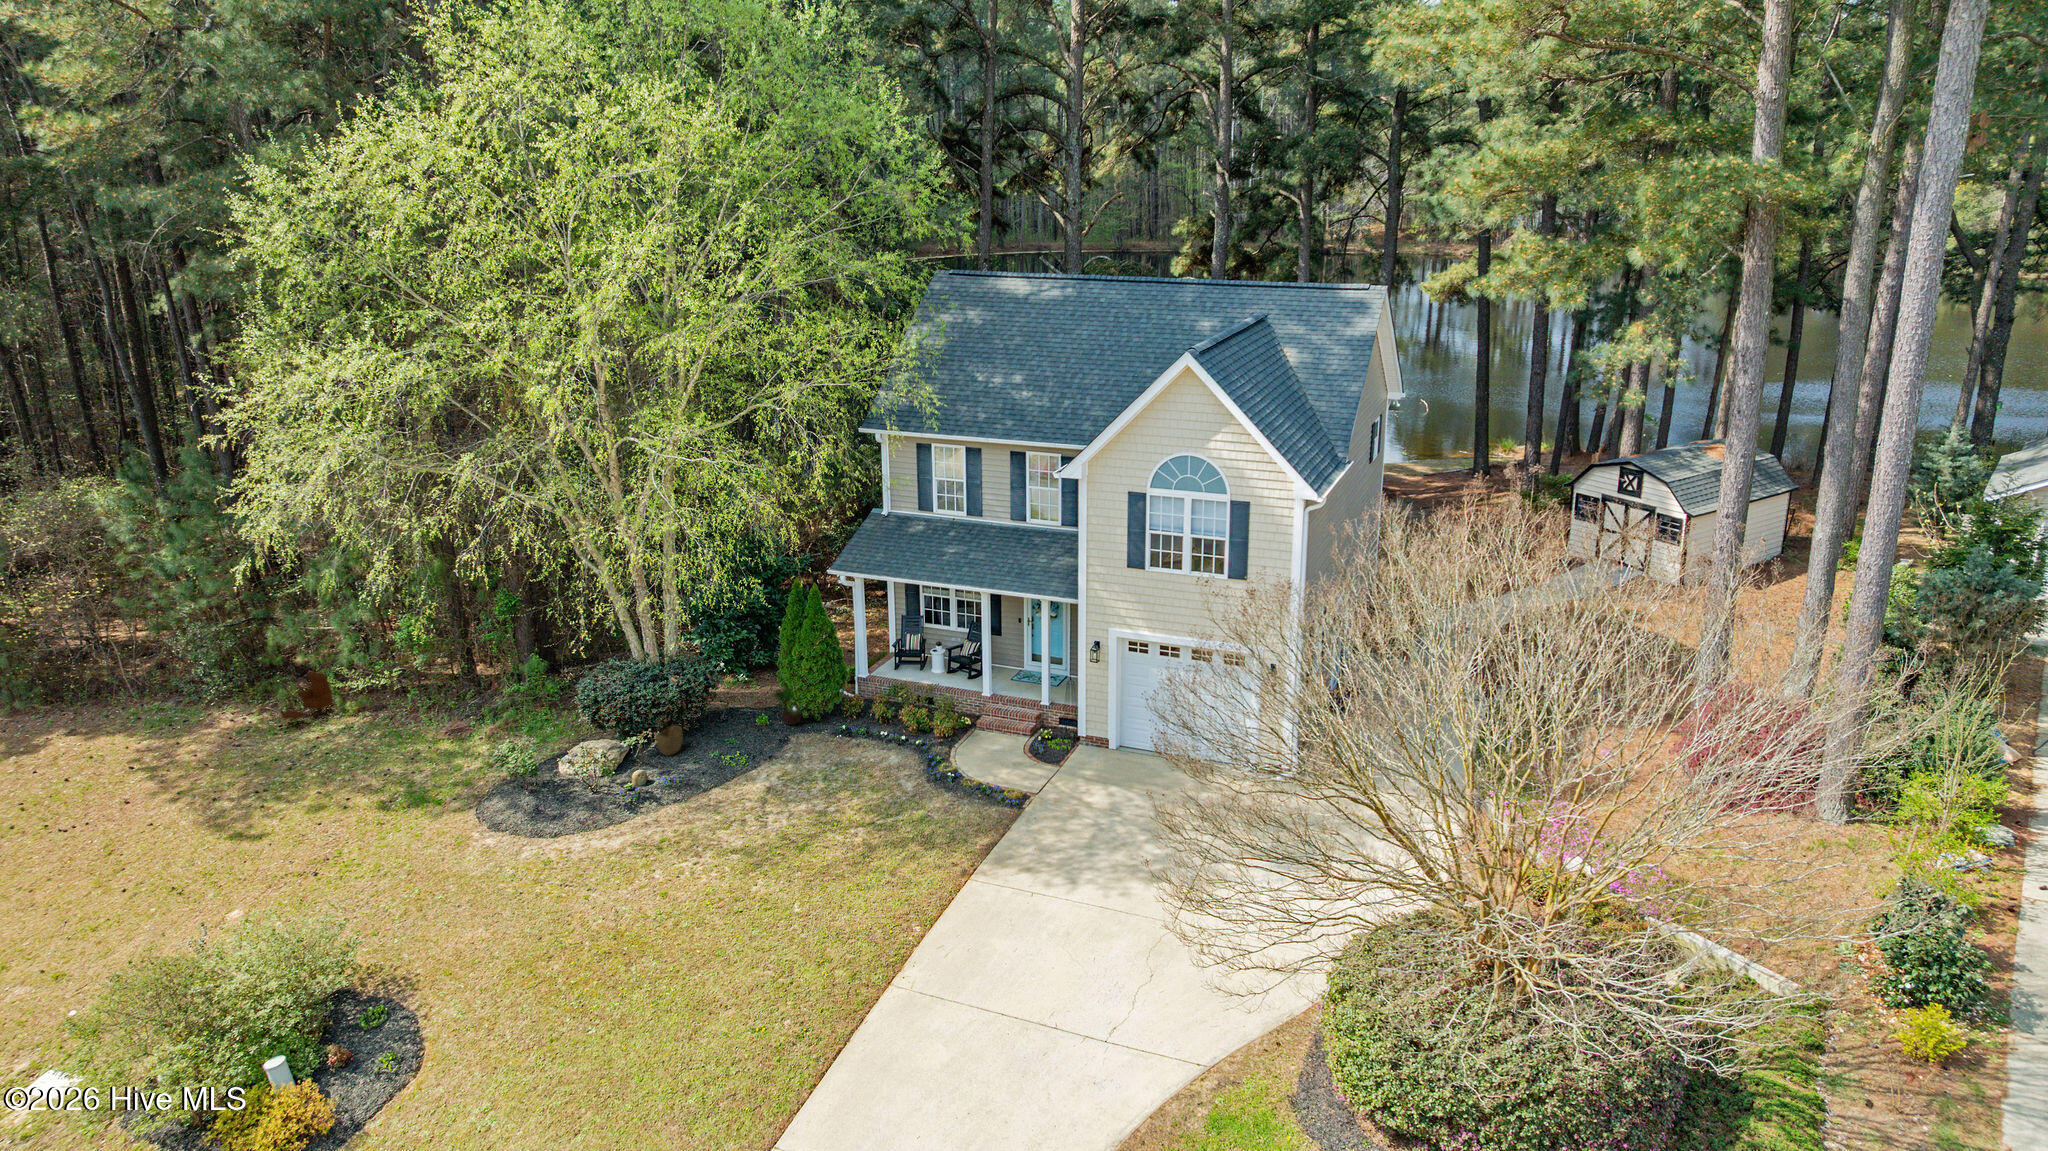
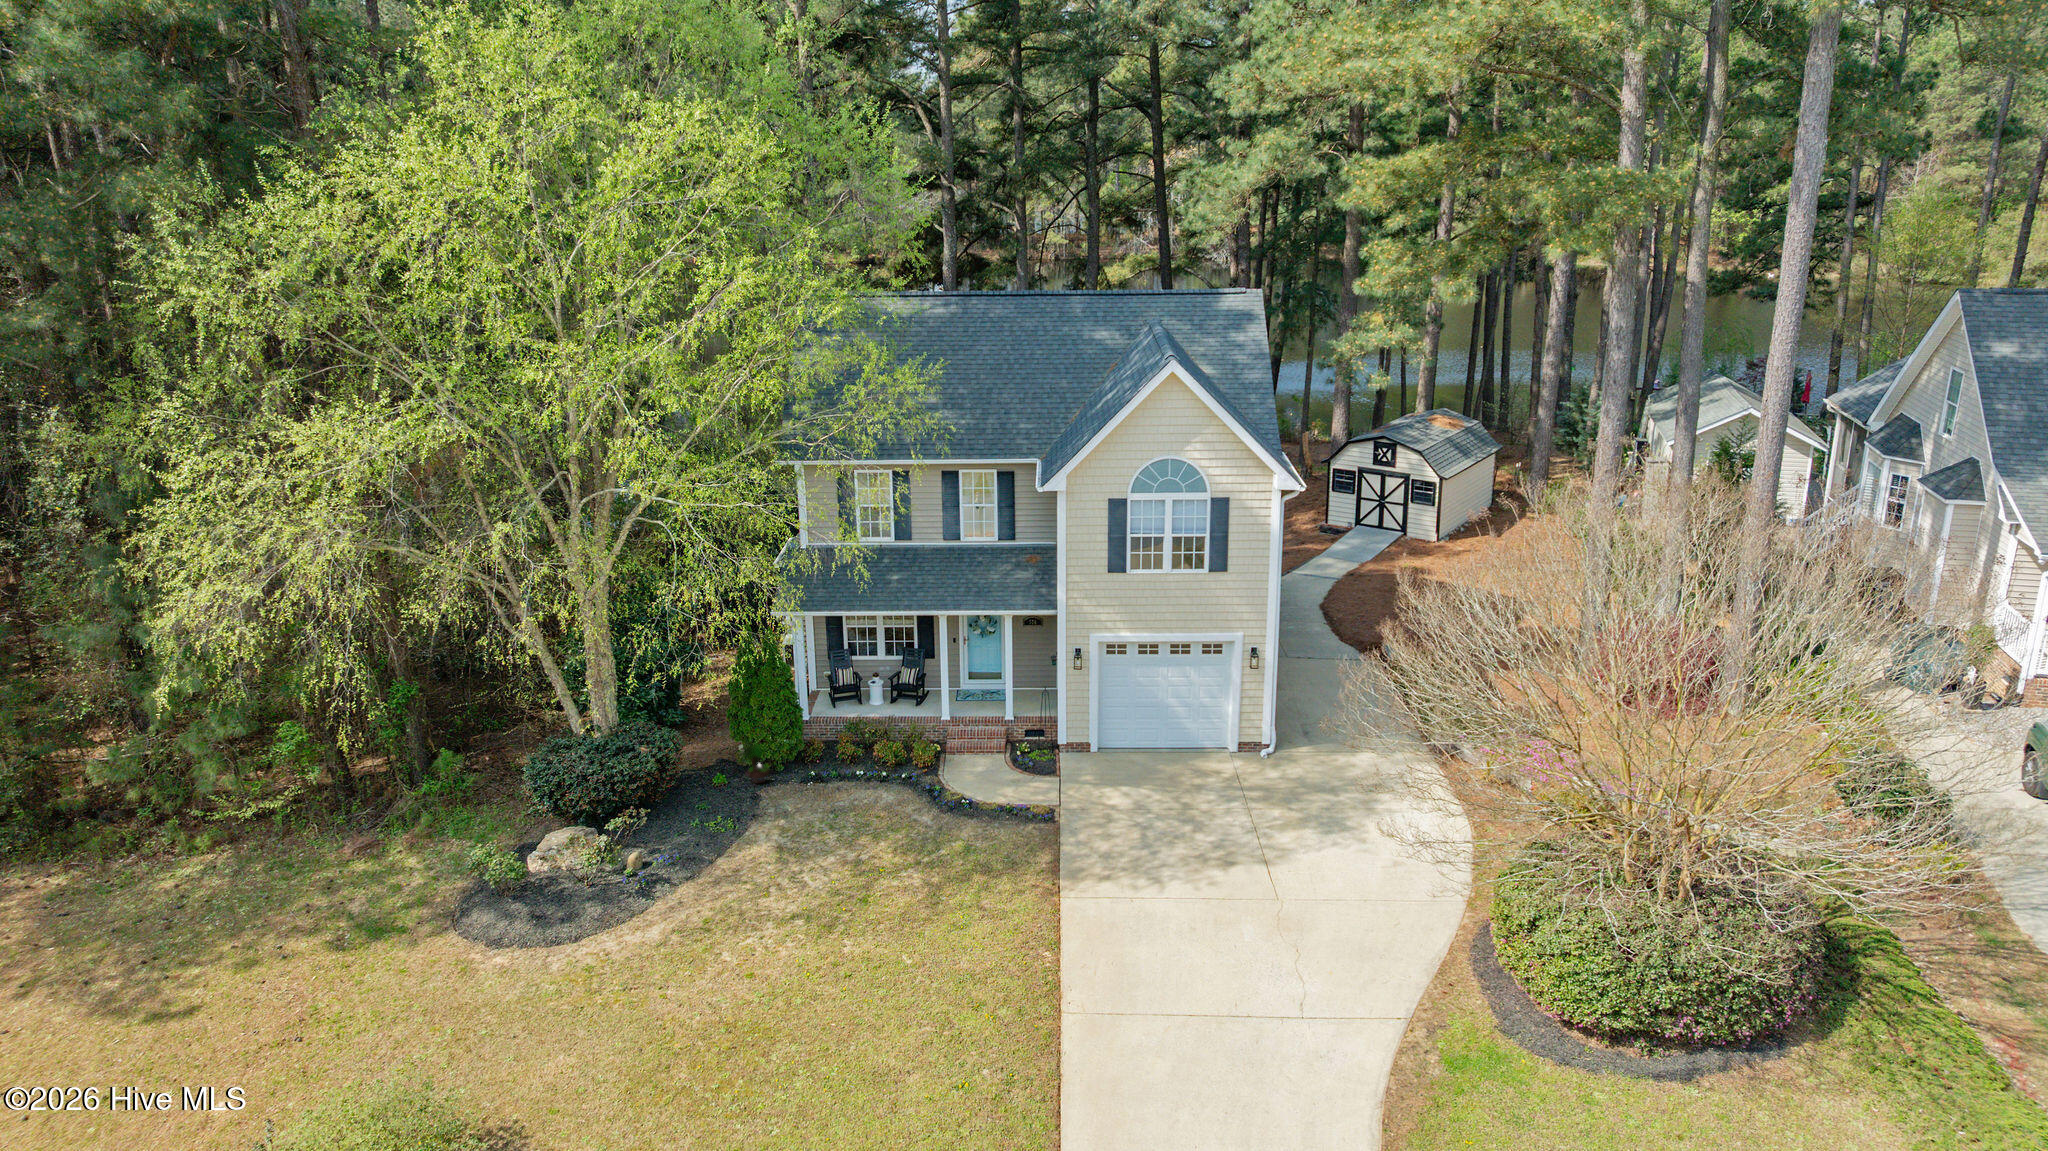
lounge chair: present [283,672,333,727] -> none [84,827,148,909]
woven basket: present [655,724,683,756] -> none [637,804,664,840]

